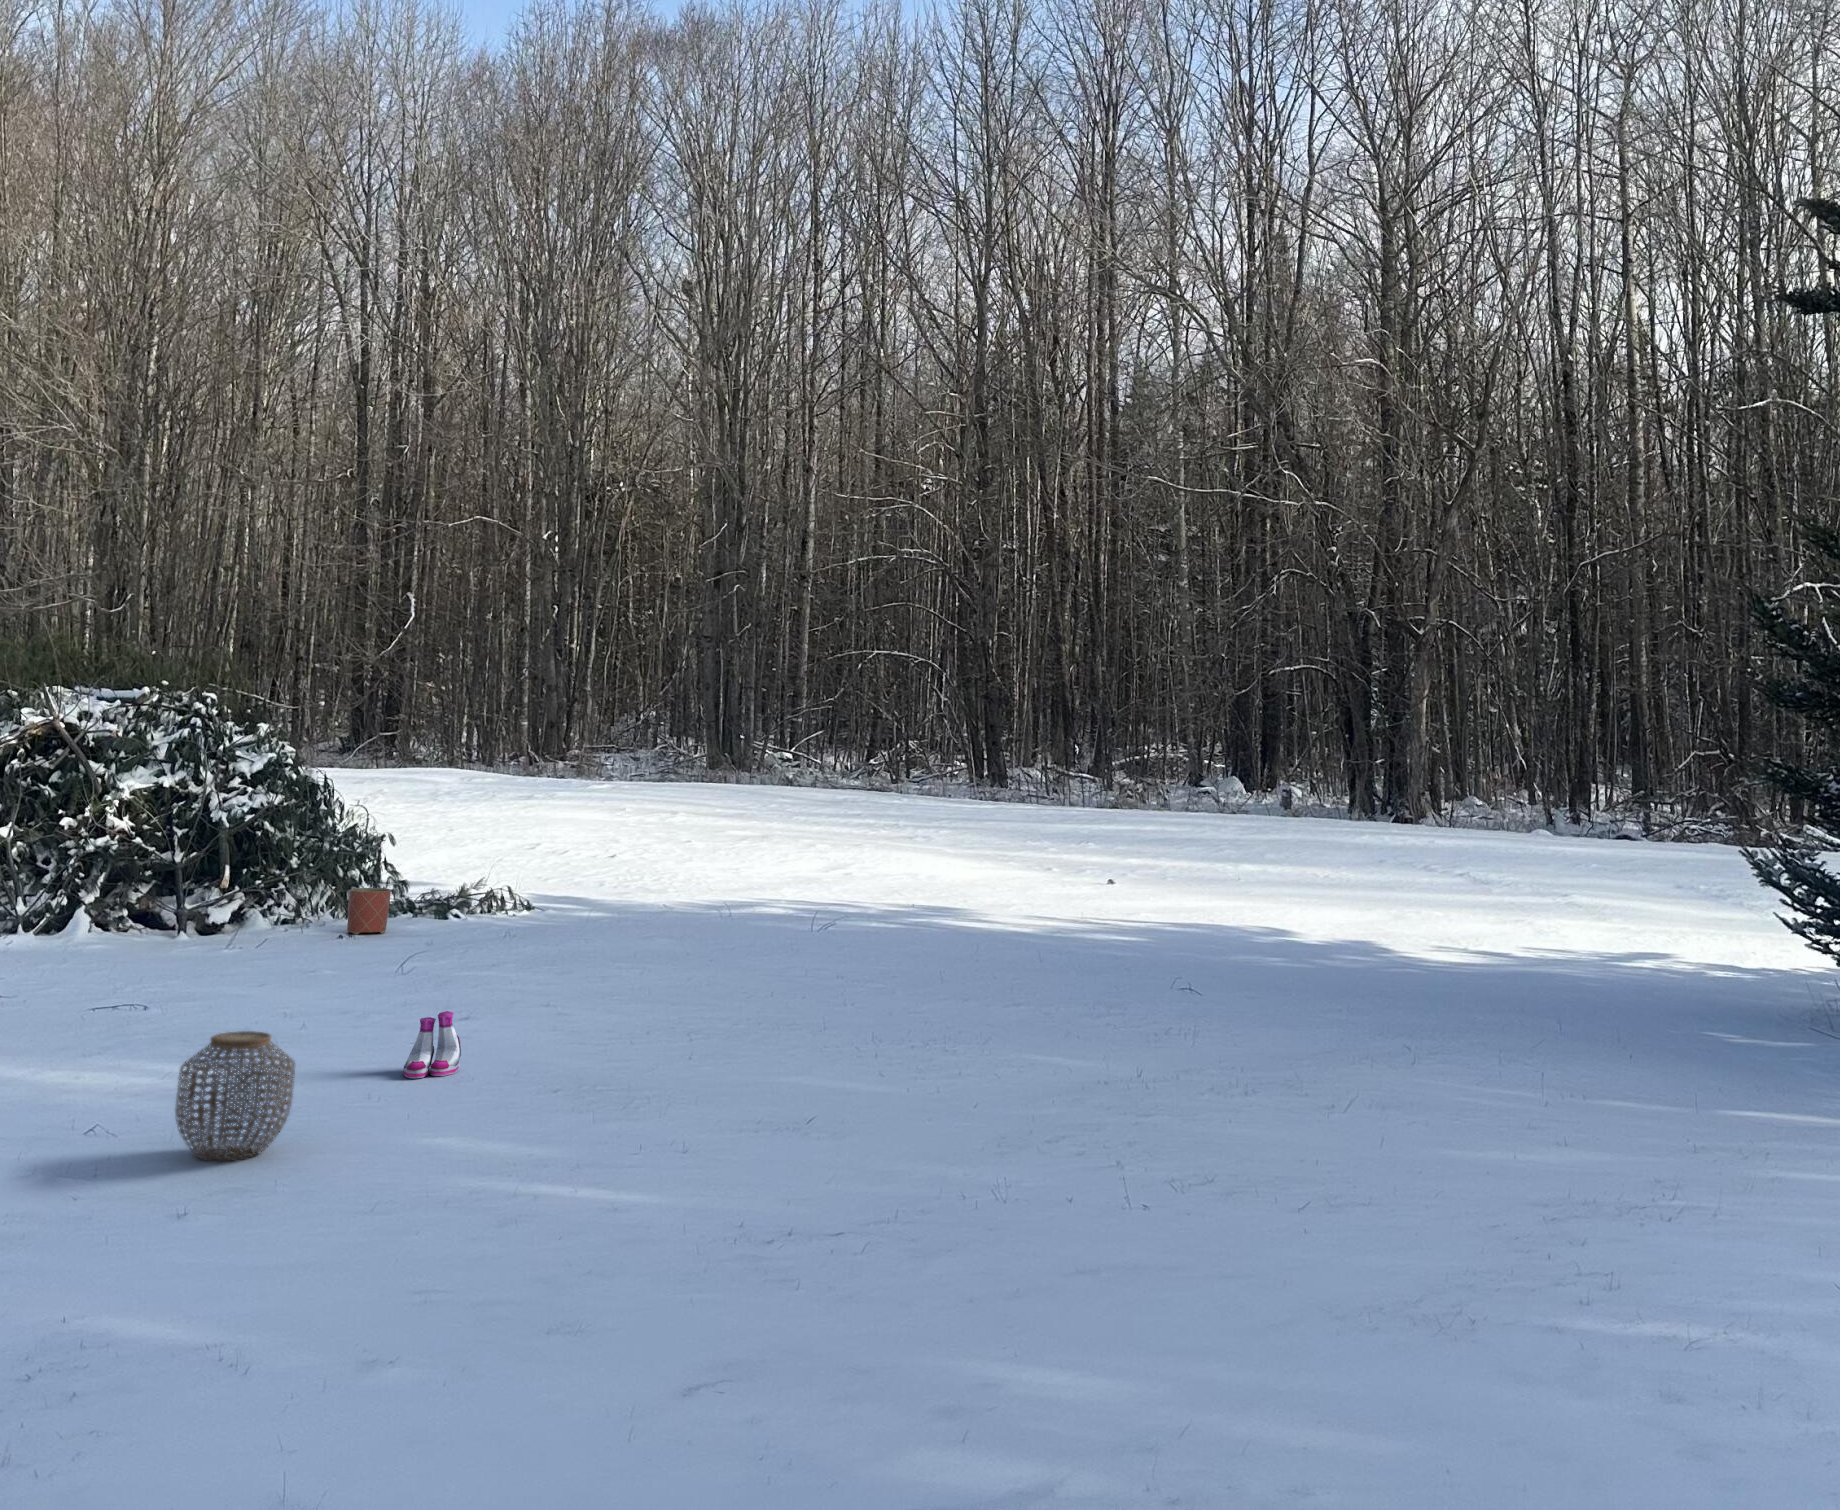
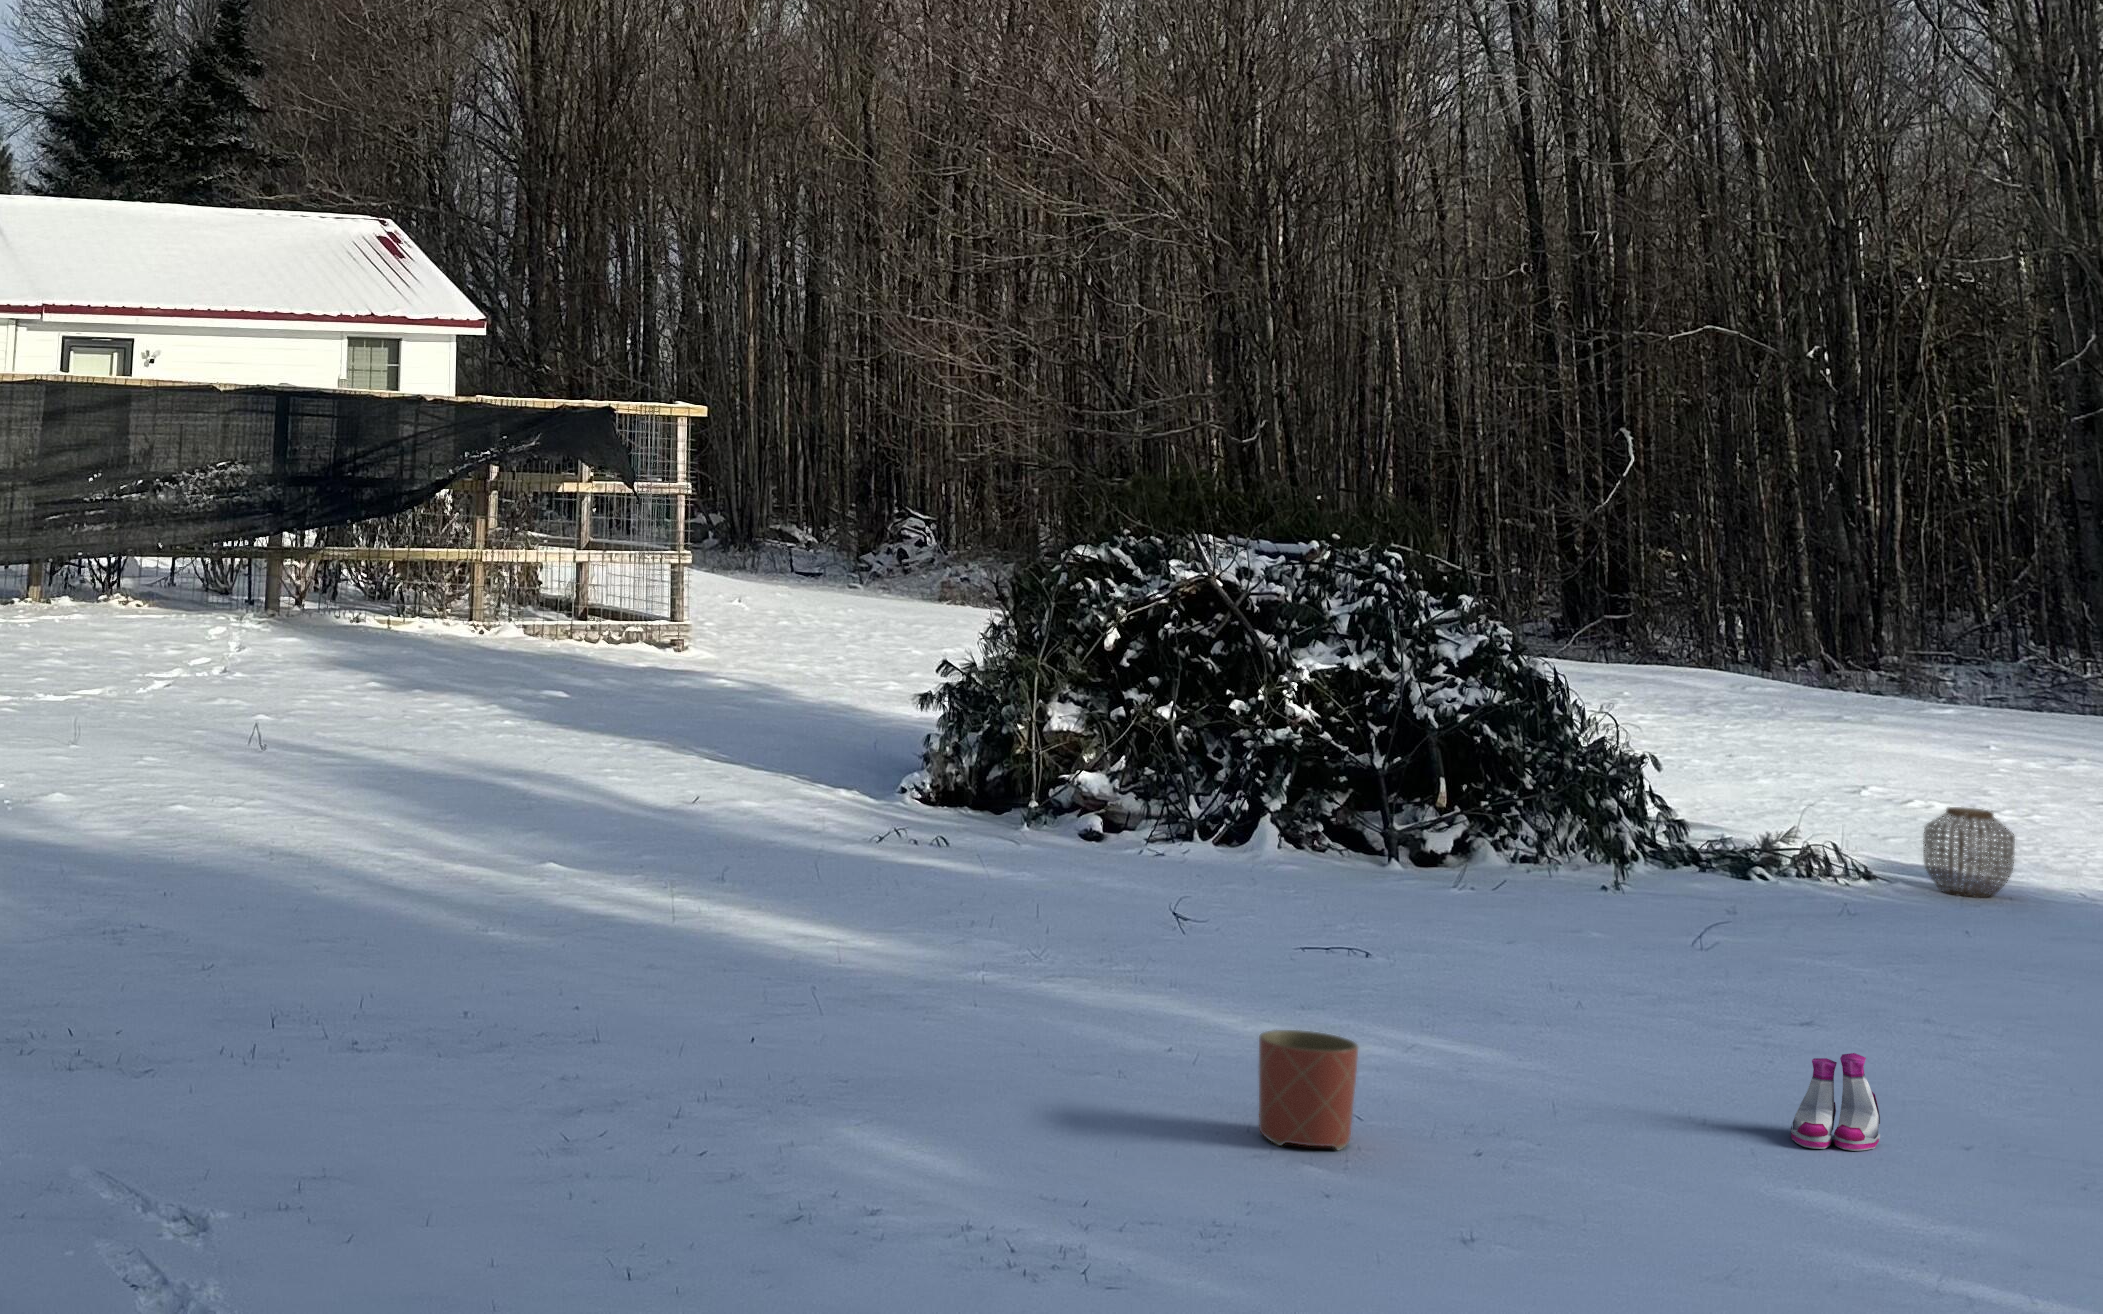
planter: present [347,888,391,934] -> present [1259,1030,1358,1151]
woven basket: present [175,1031,295,1161] -> present [1923,807,2015,898]

